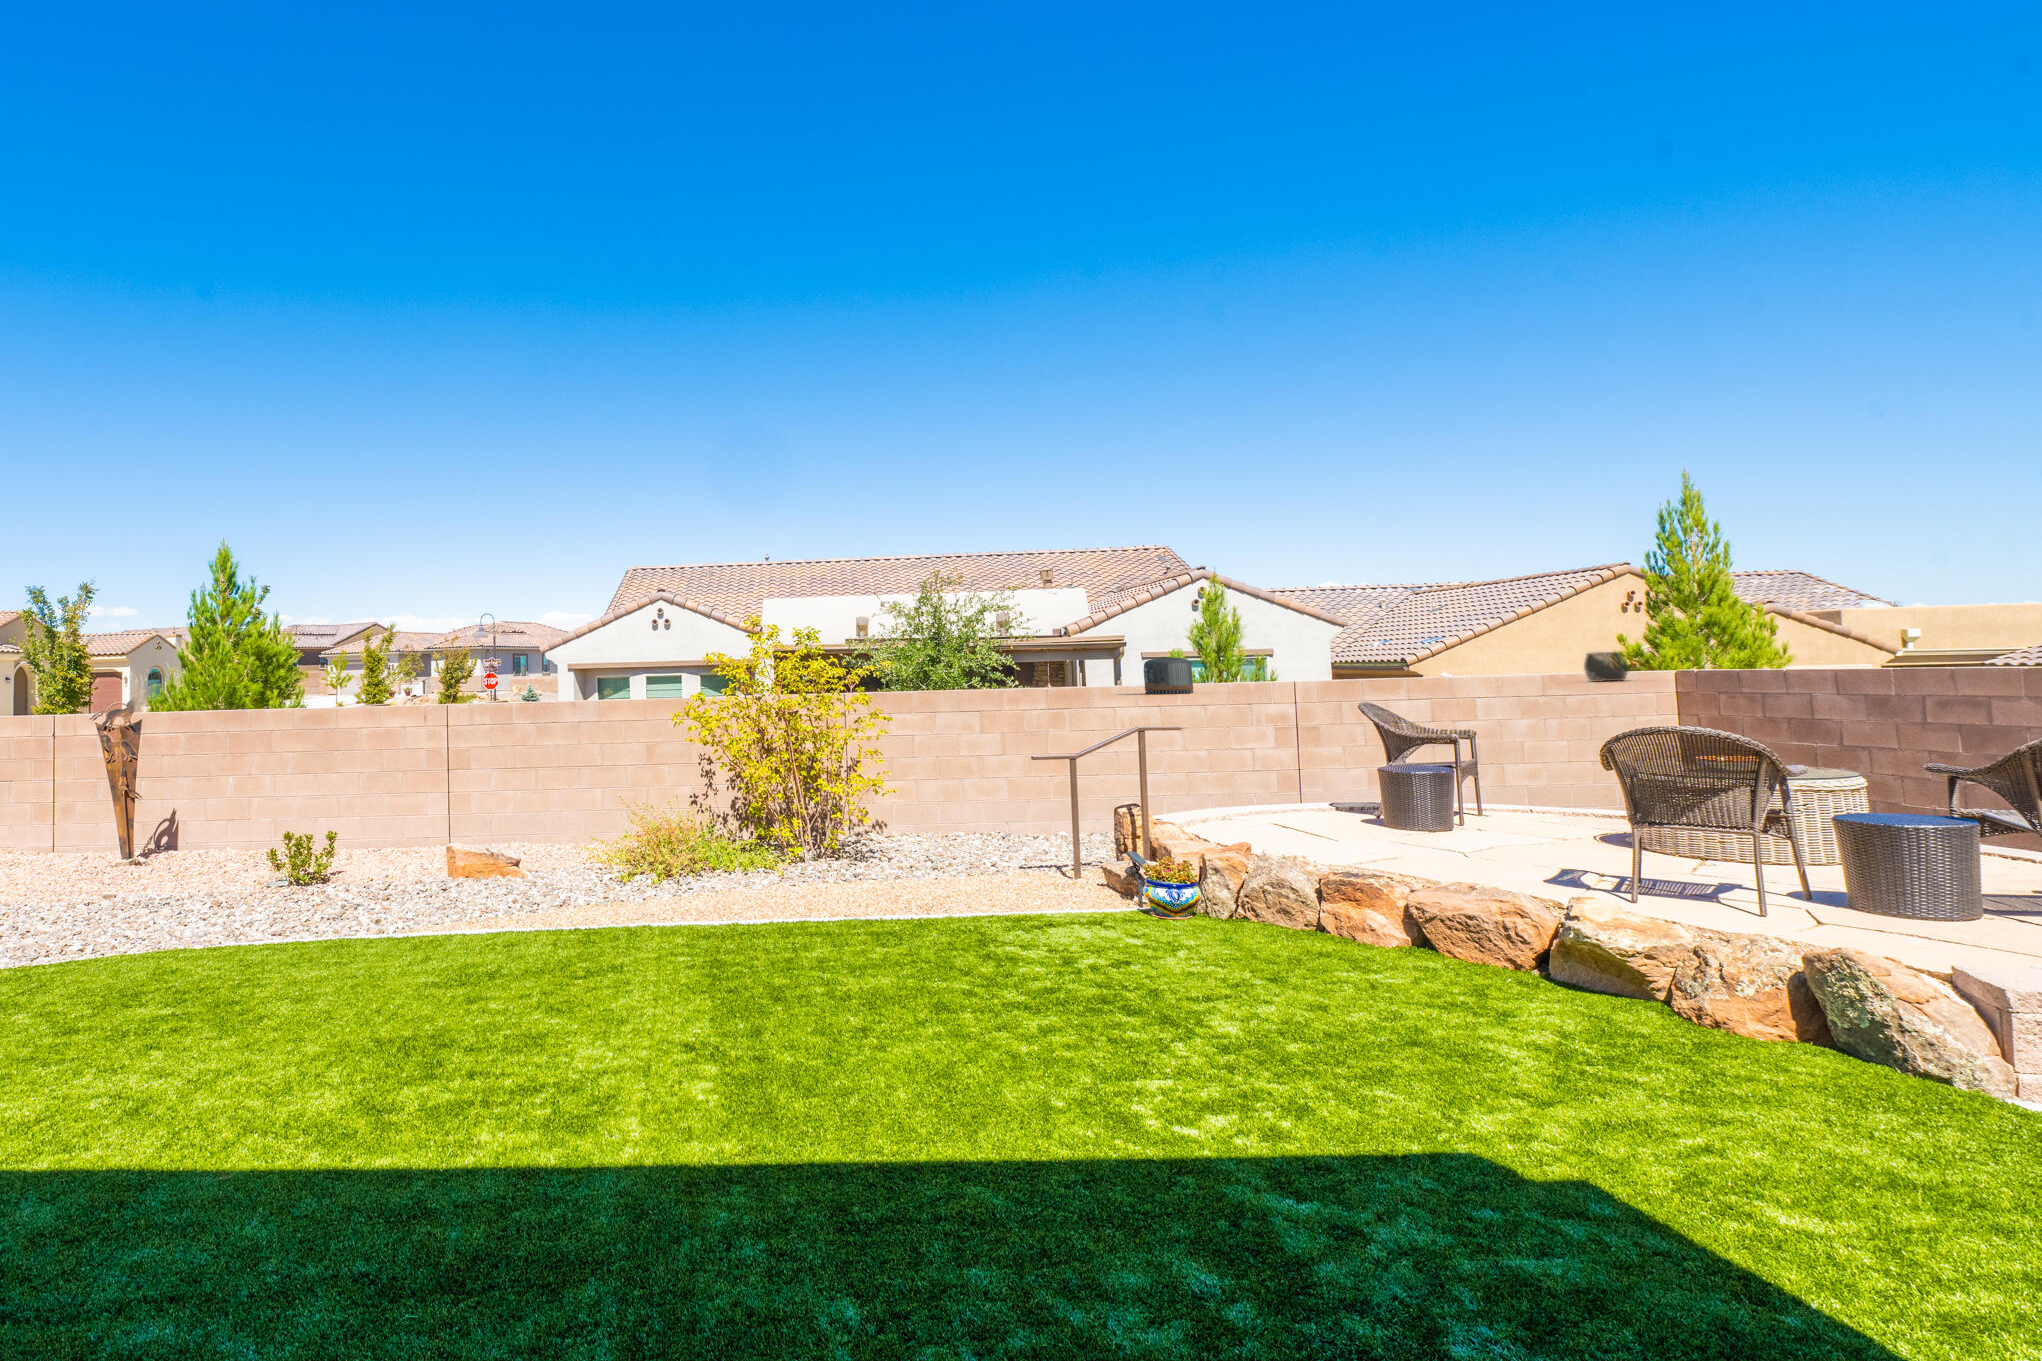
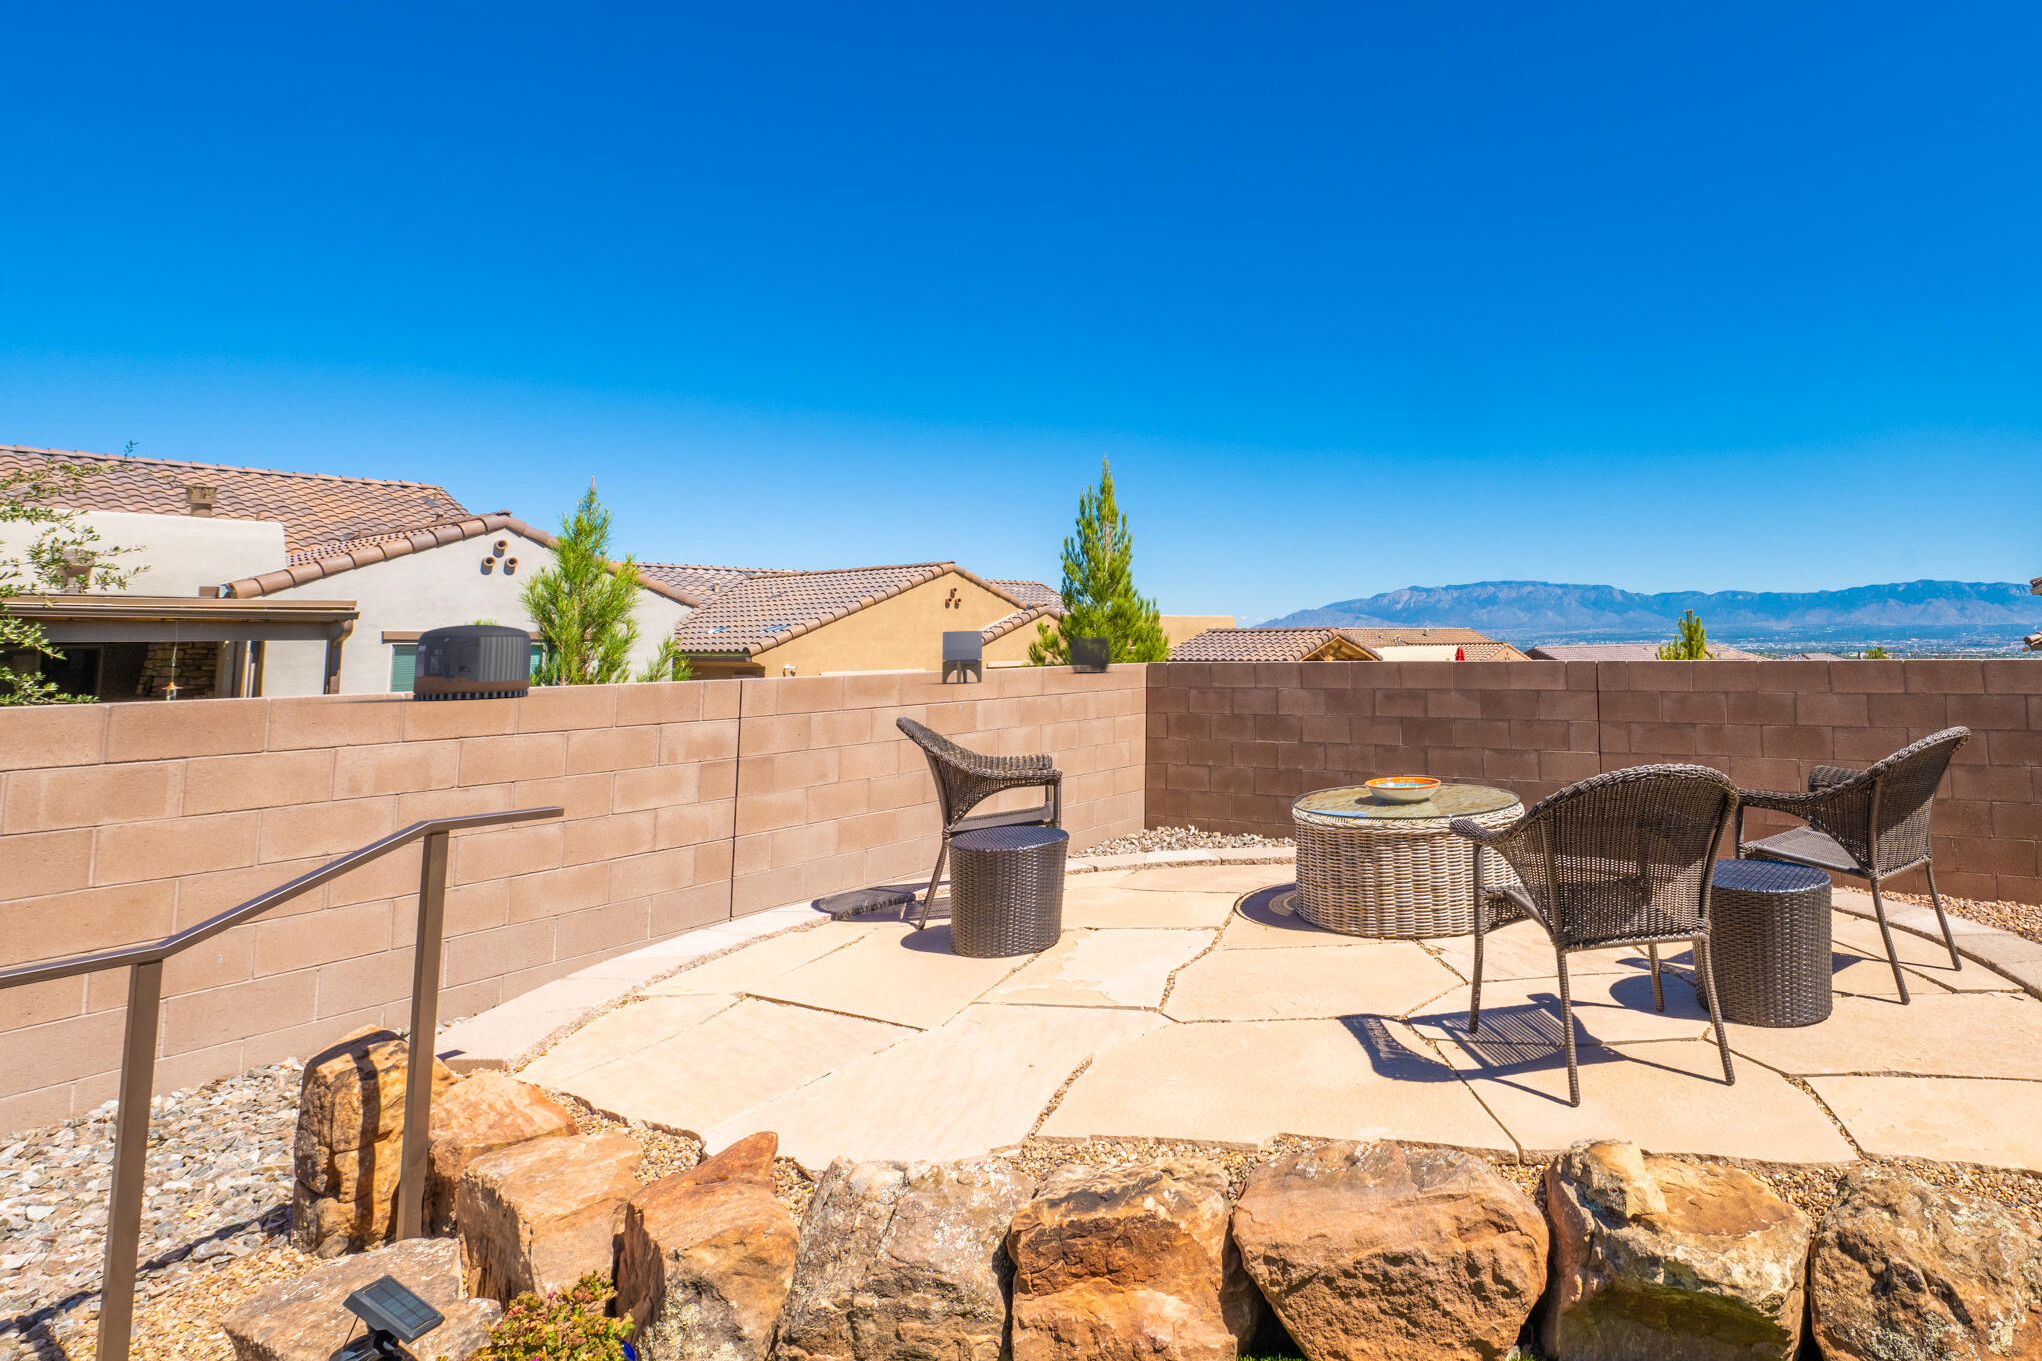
planter: none [1429,653,1463,689] -> present [942,631,982,684]

